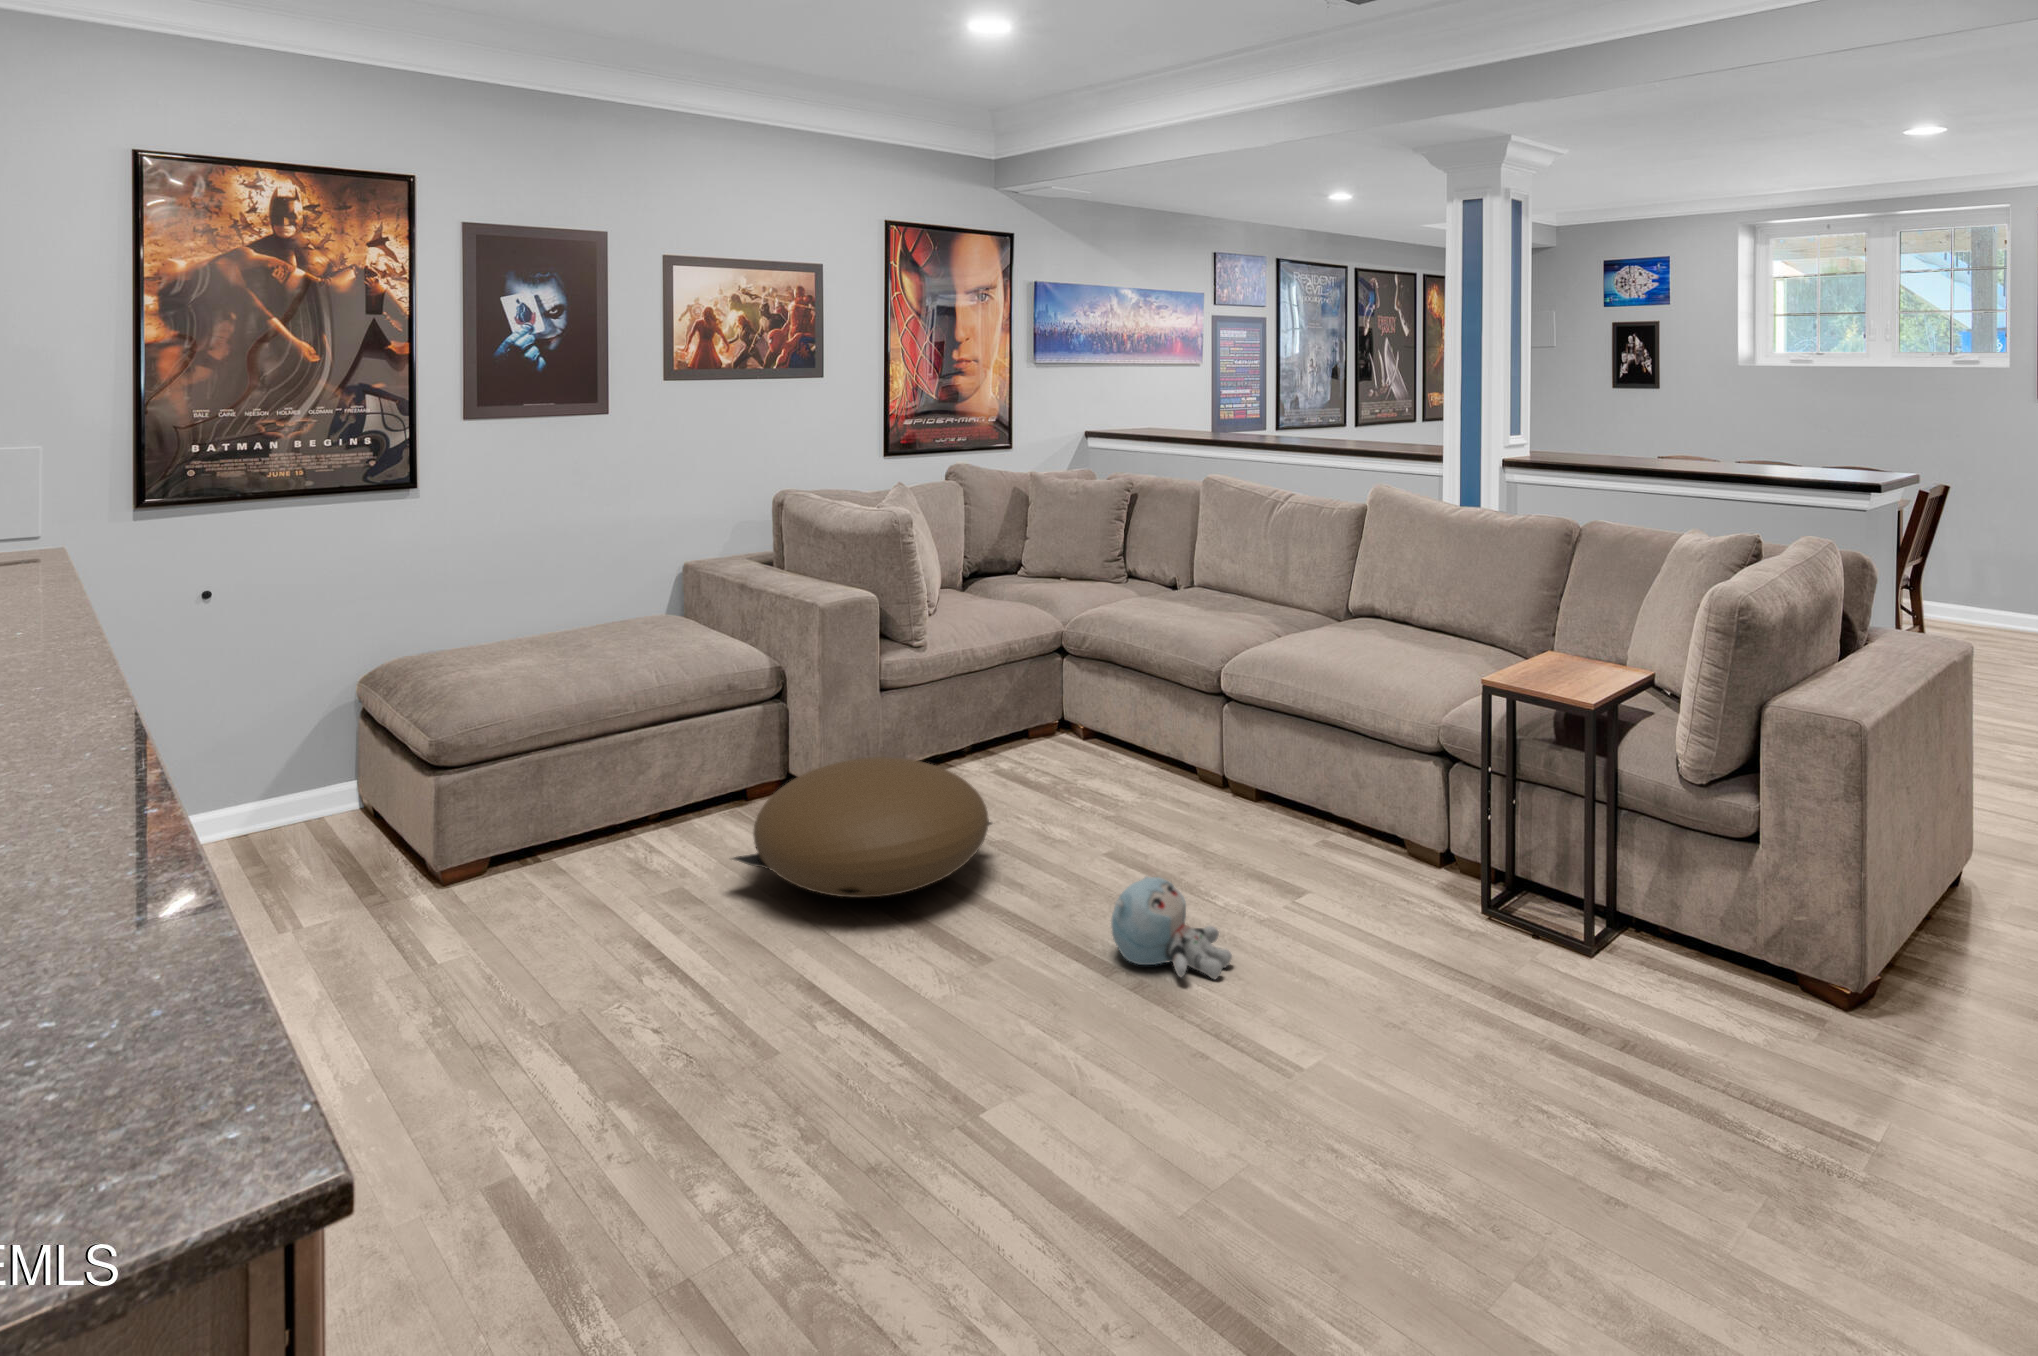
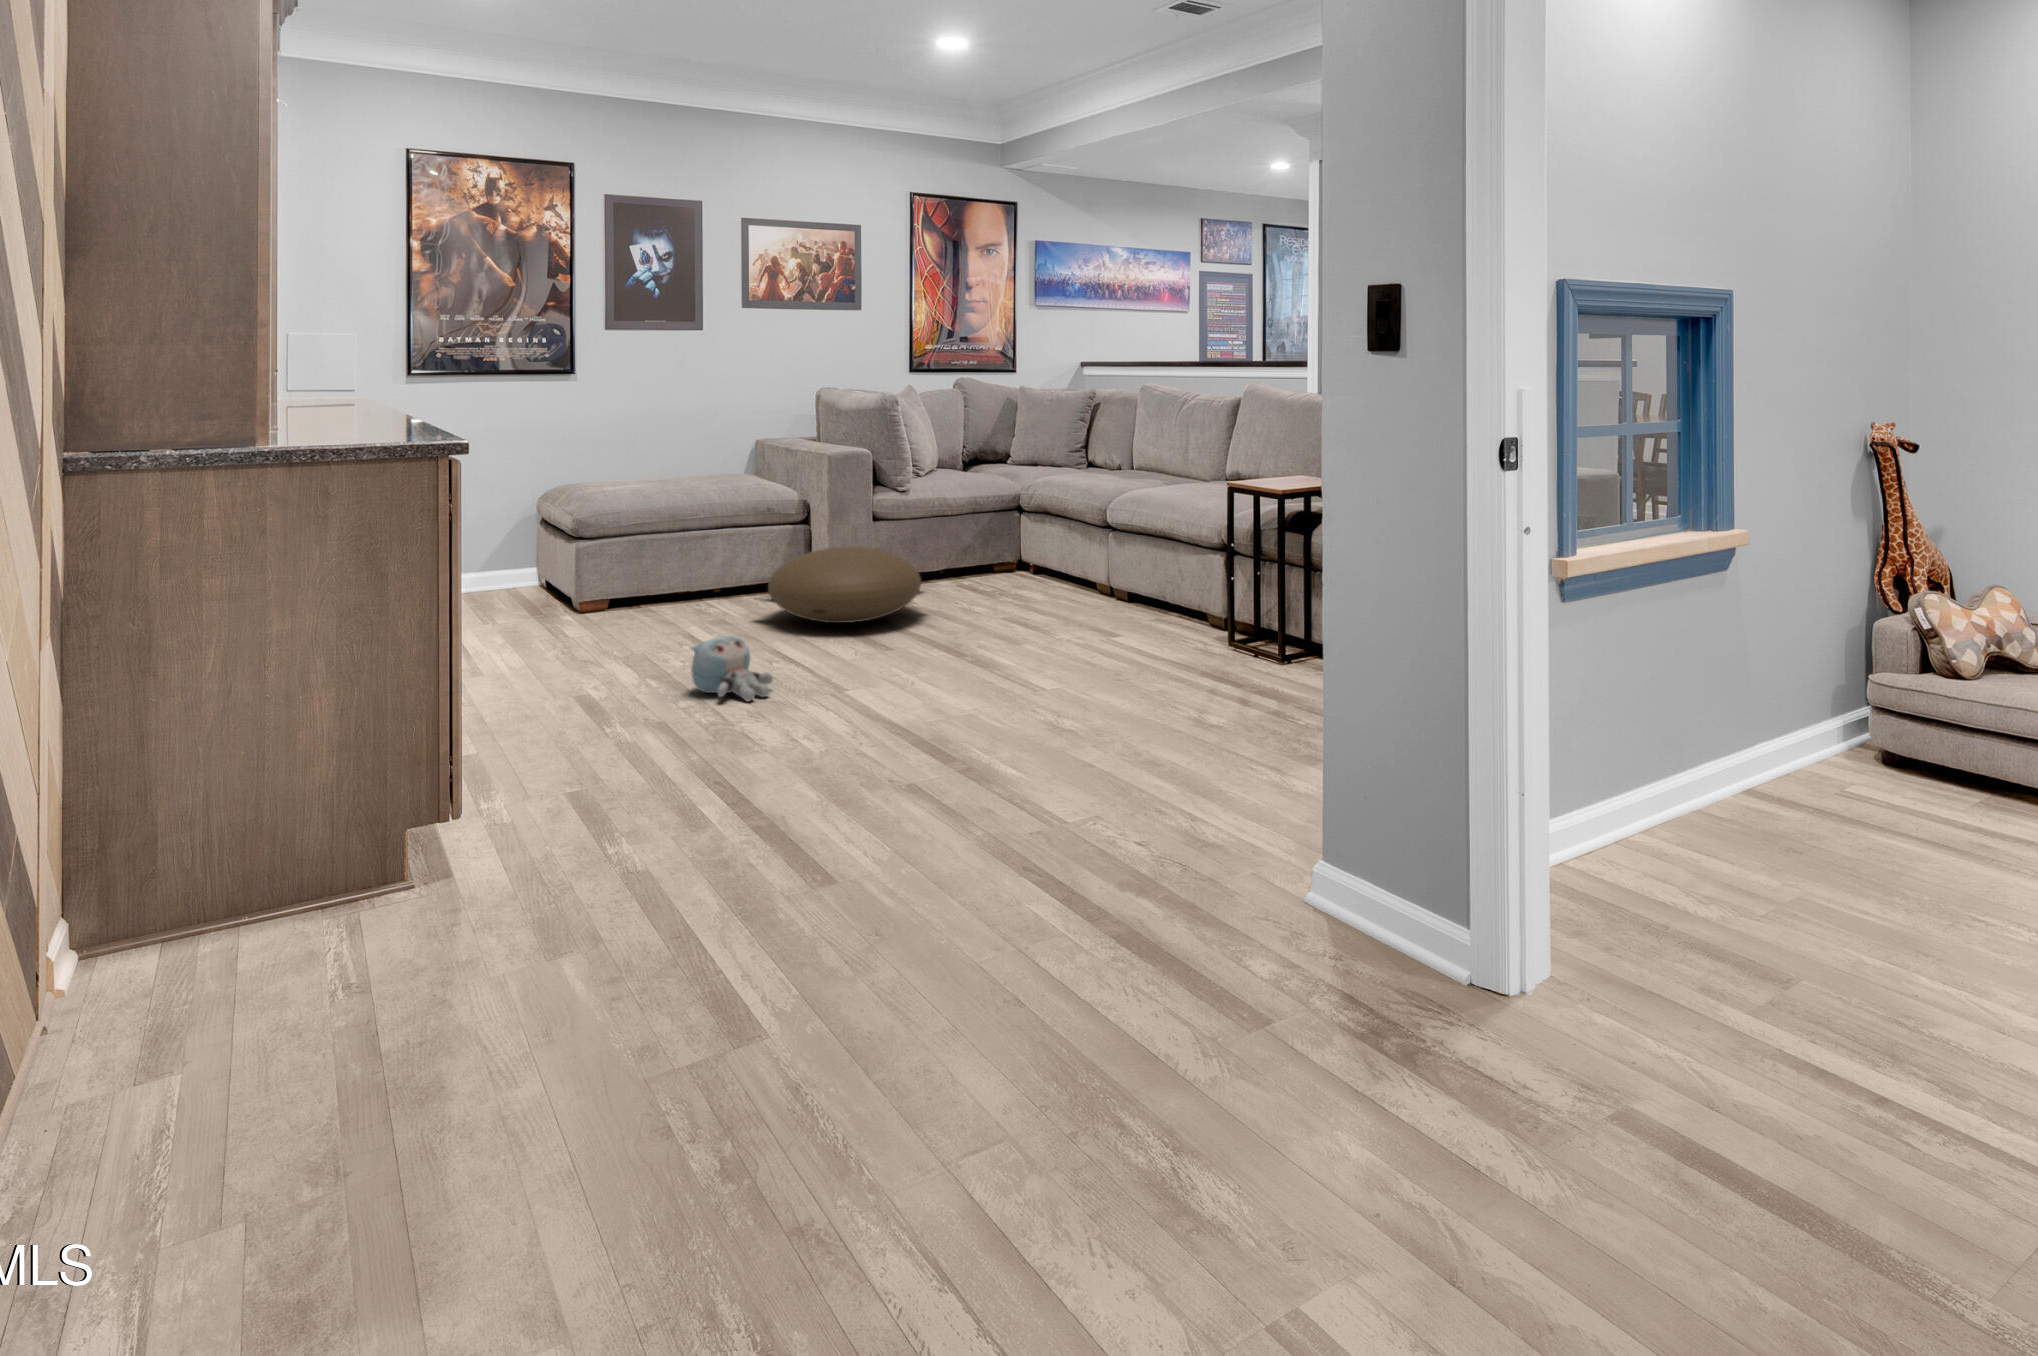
plush toy: present [1111,876,1232,979] -> present [690,636,773,701]

